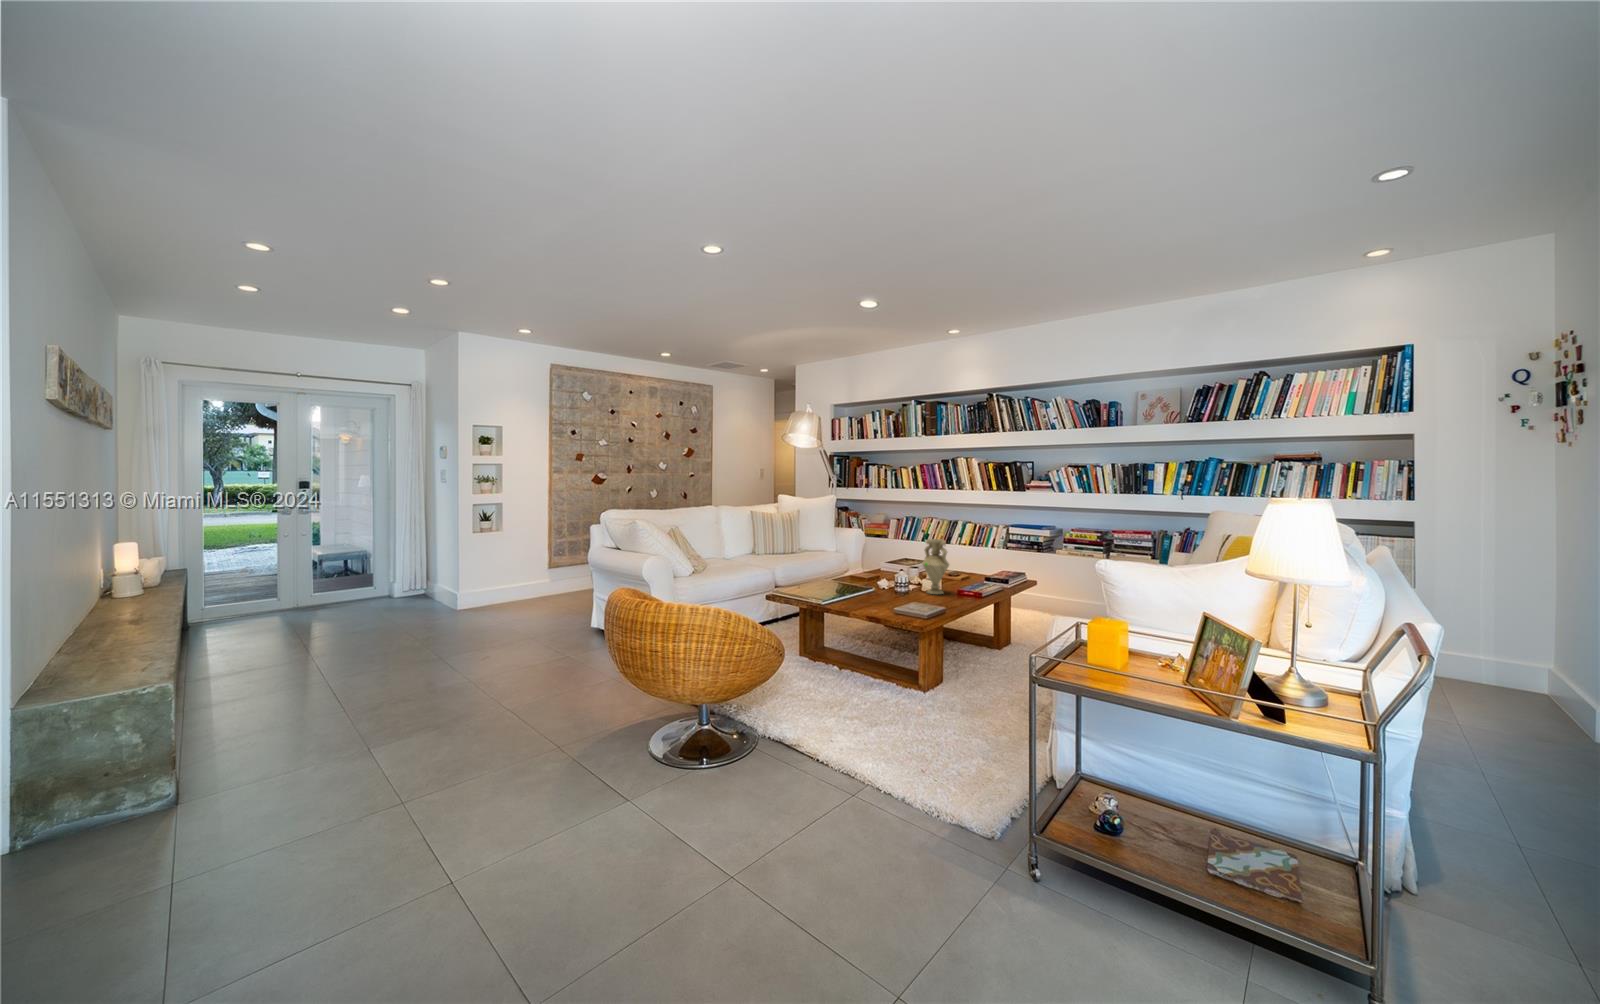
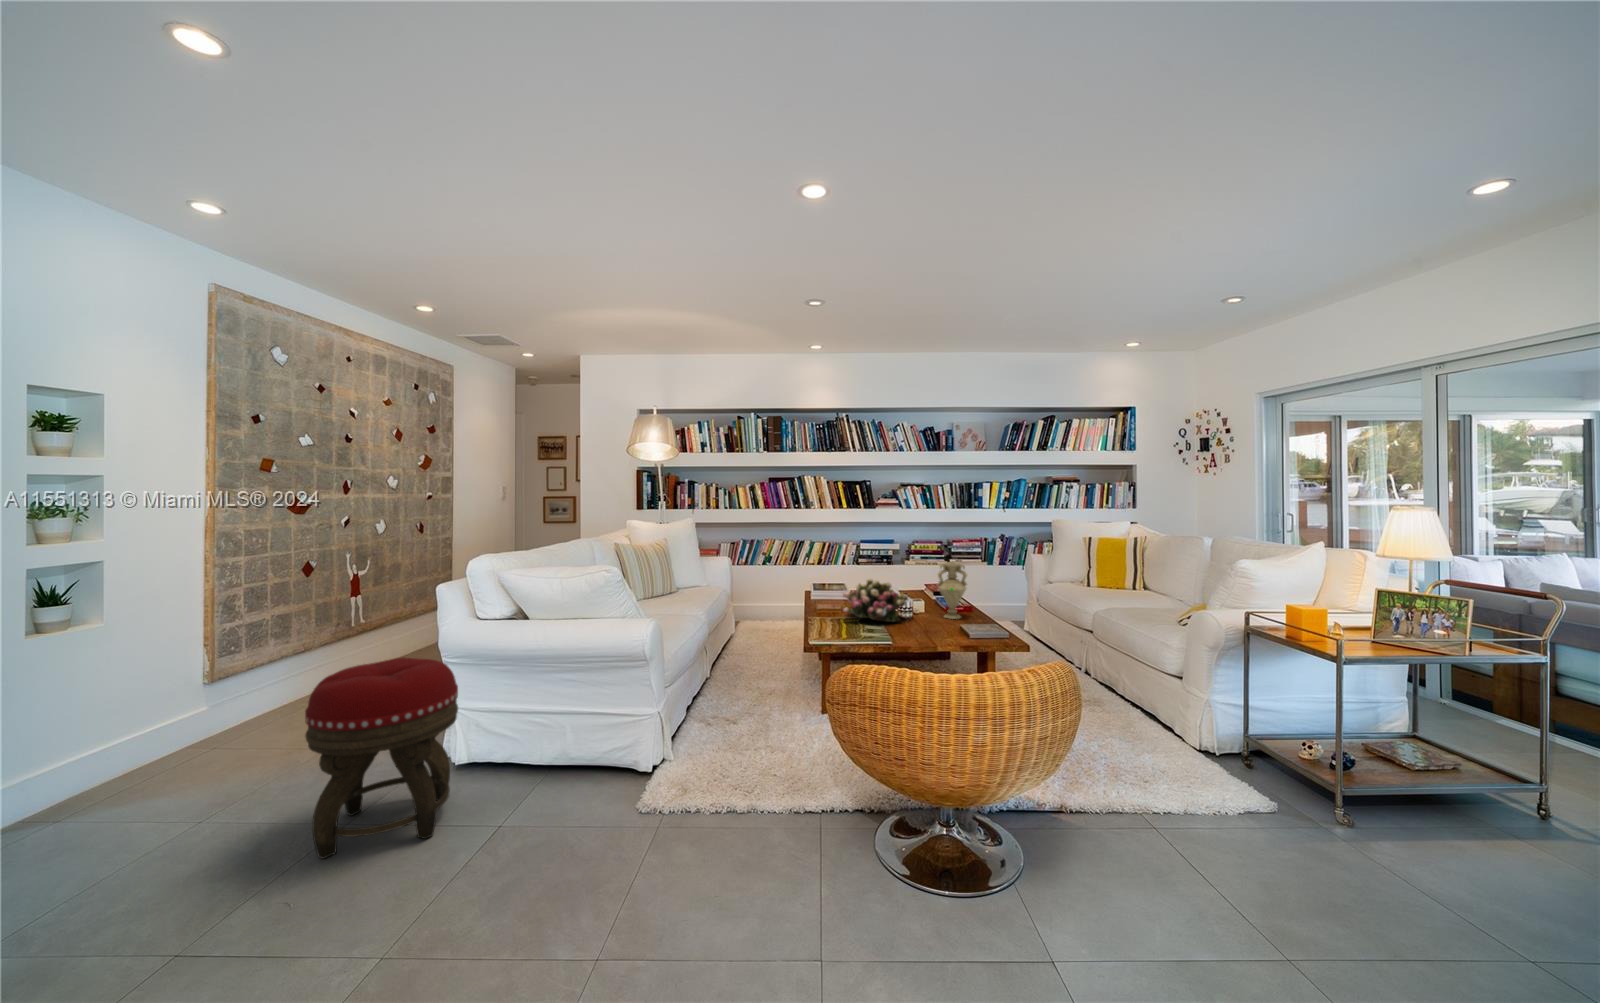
flower arrangement: none [833,547,894,588] -> present [843,578,908,622]
footstool: none [489,557,565,650] -> present [305,658,458,858]

